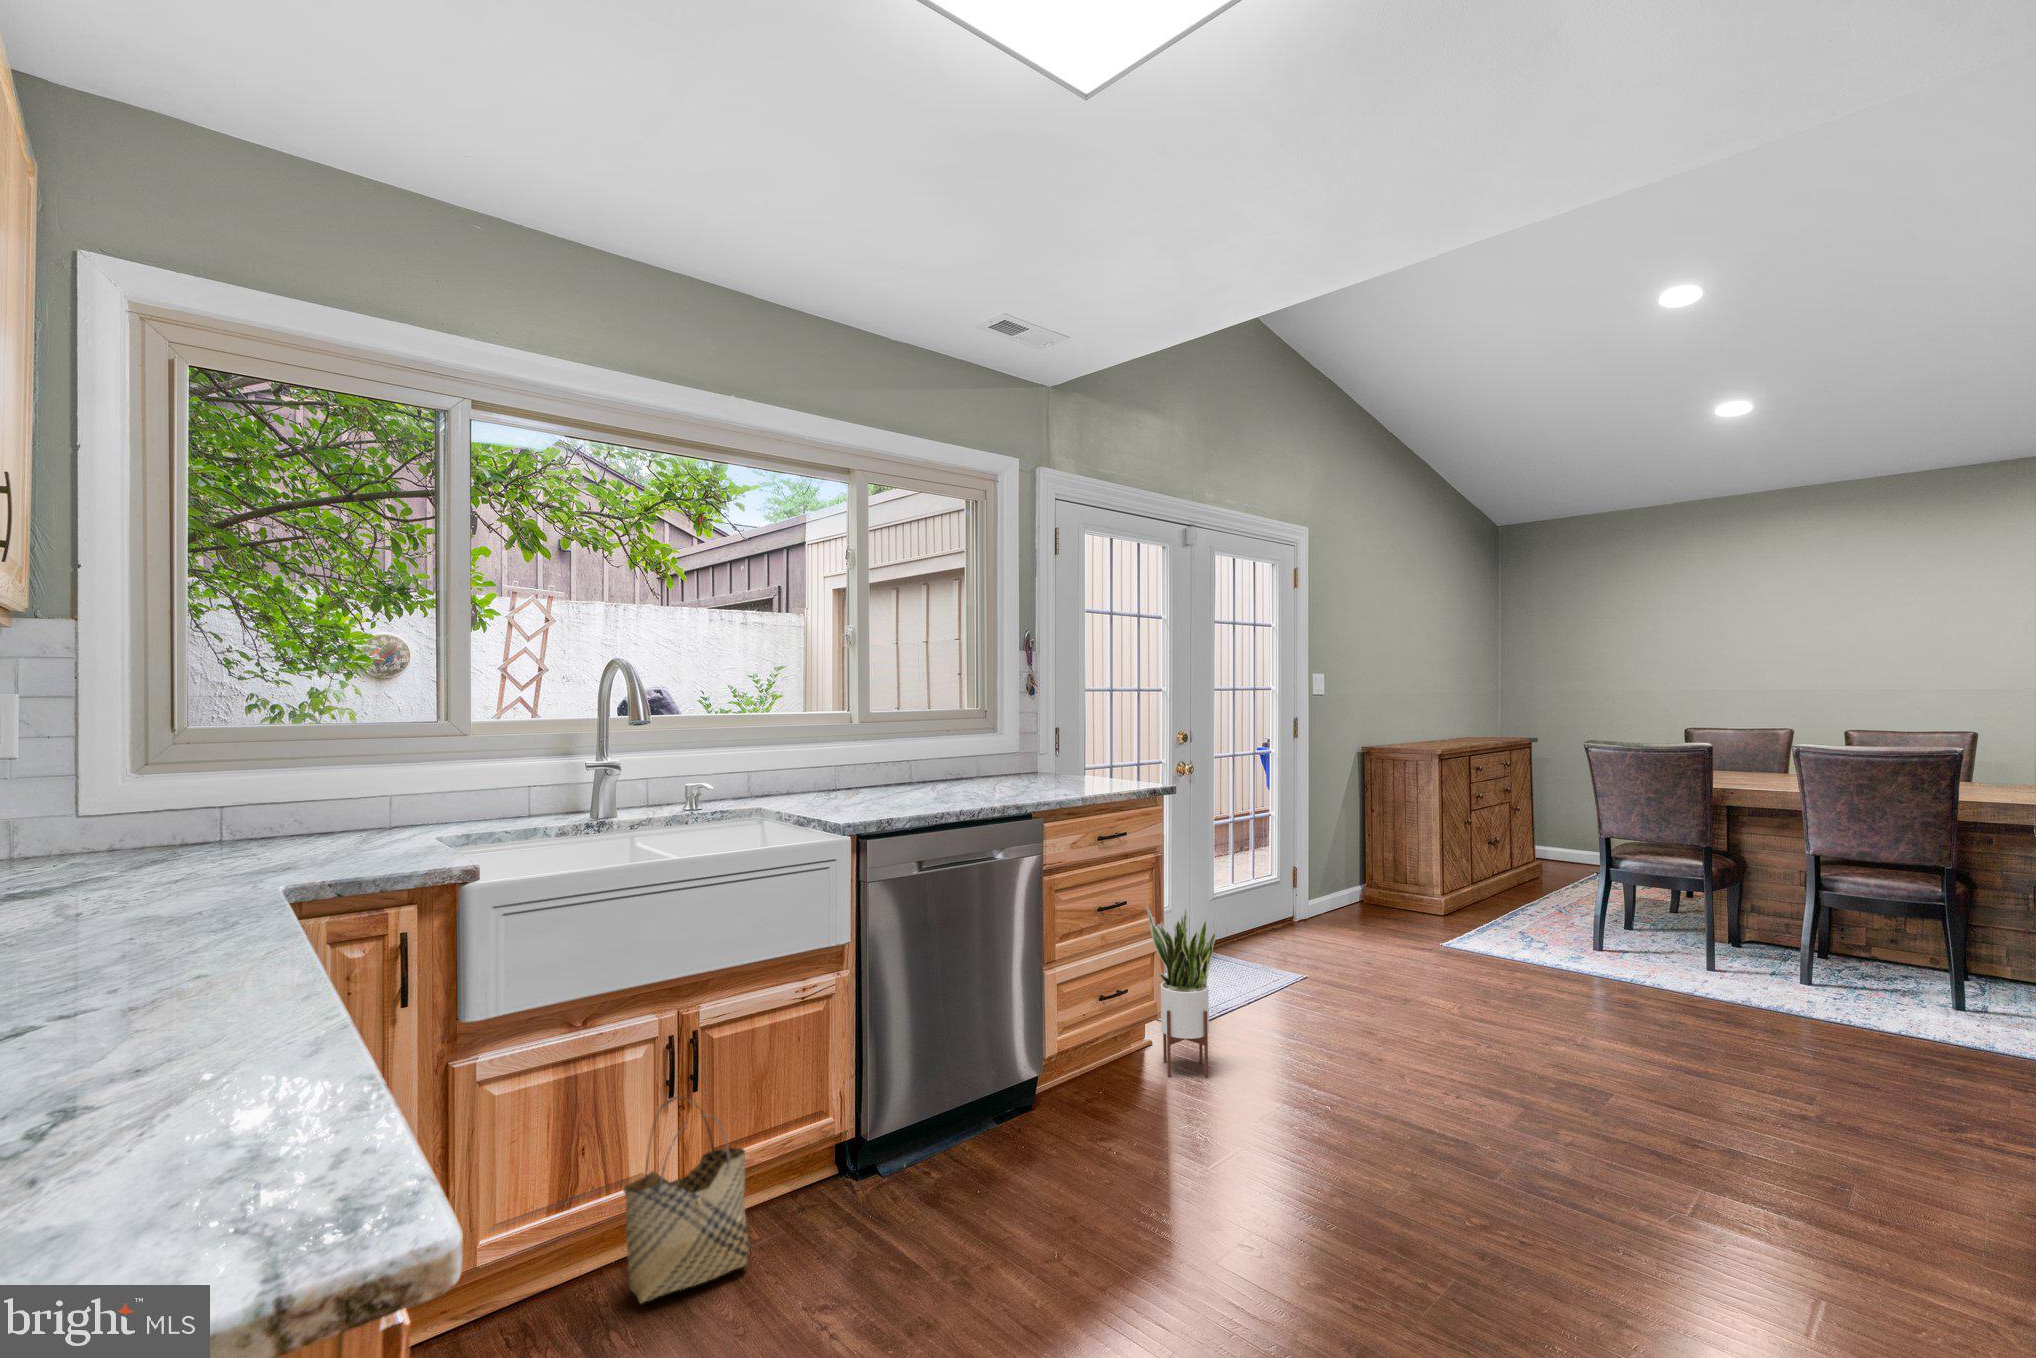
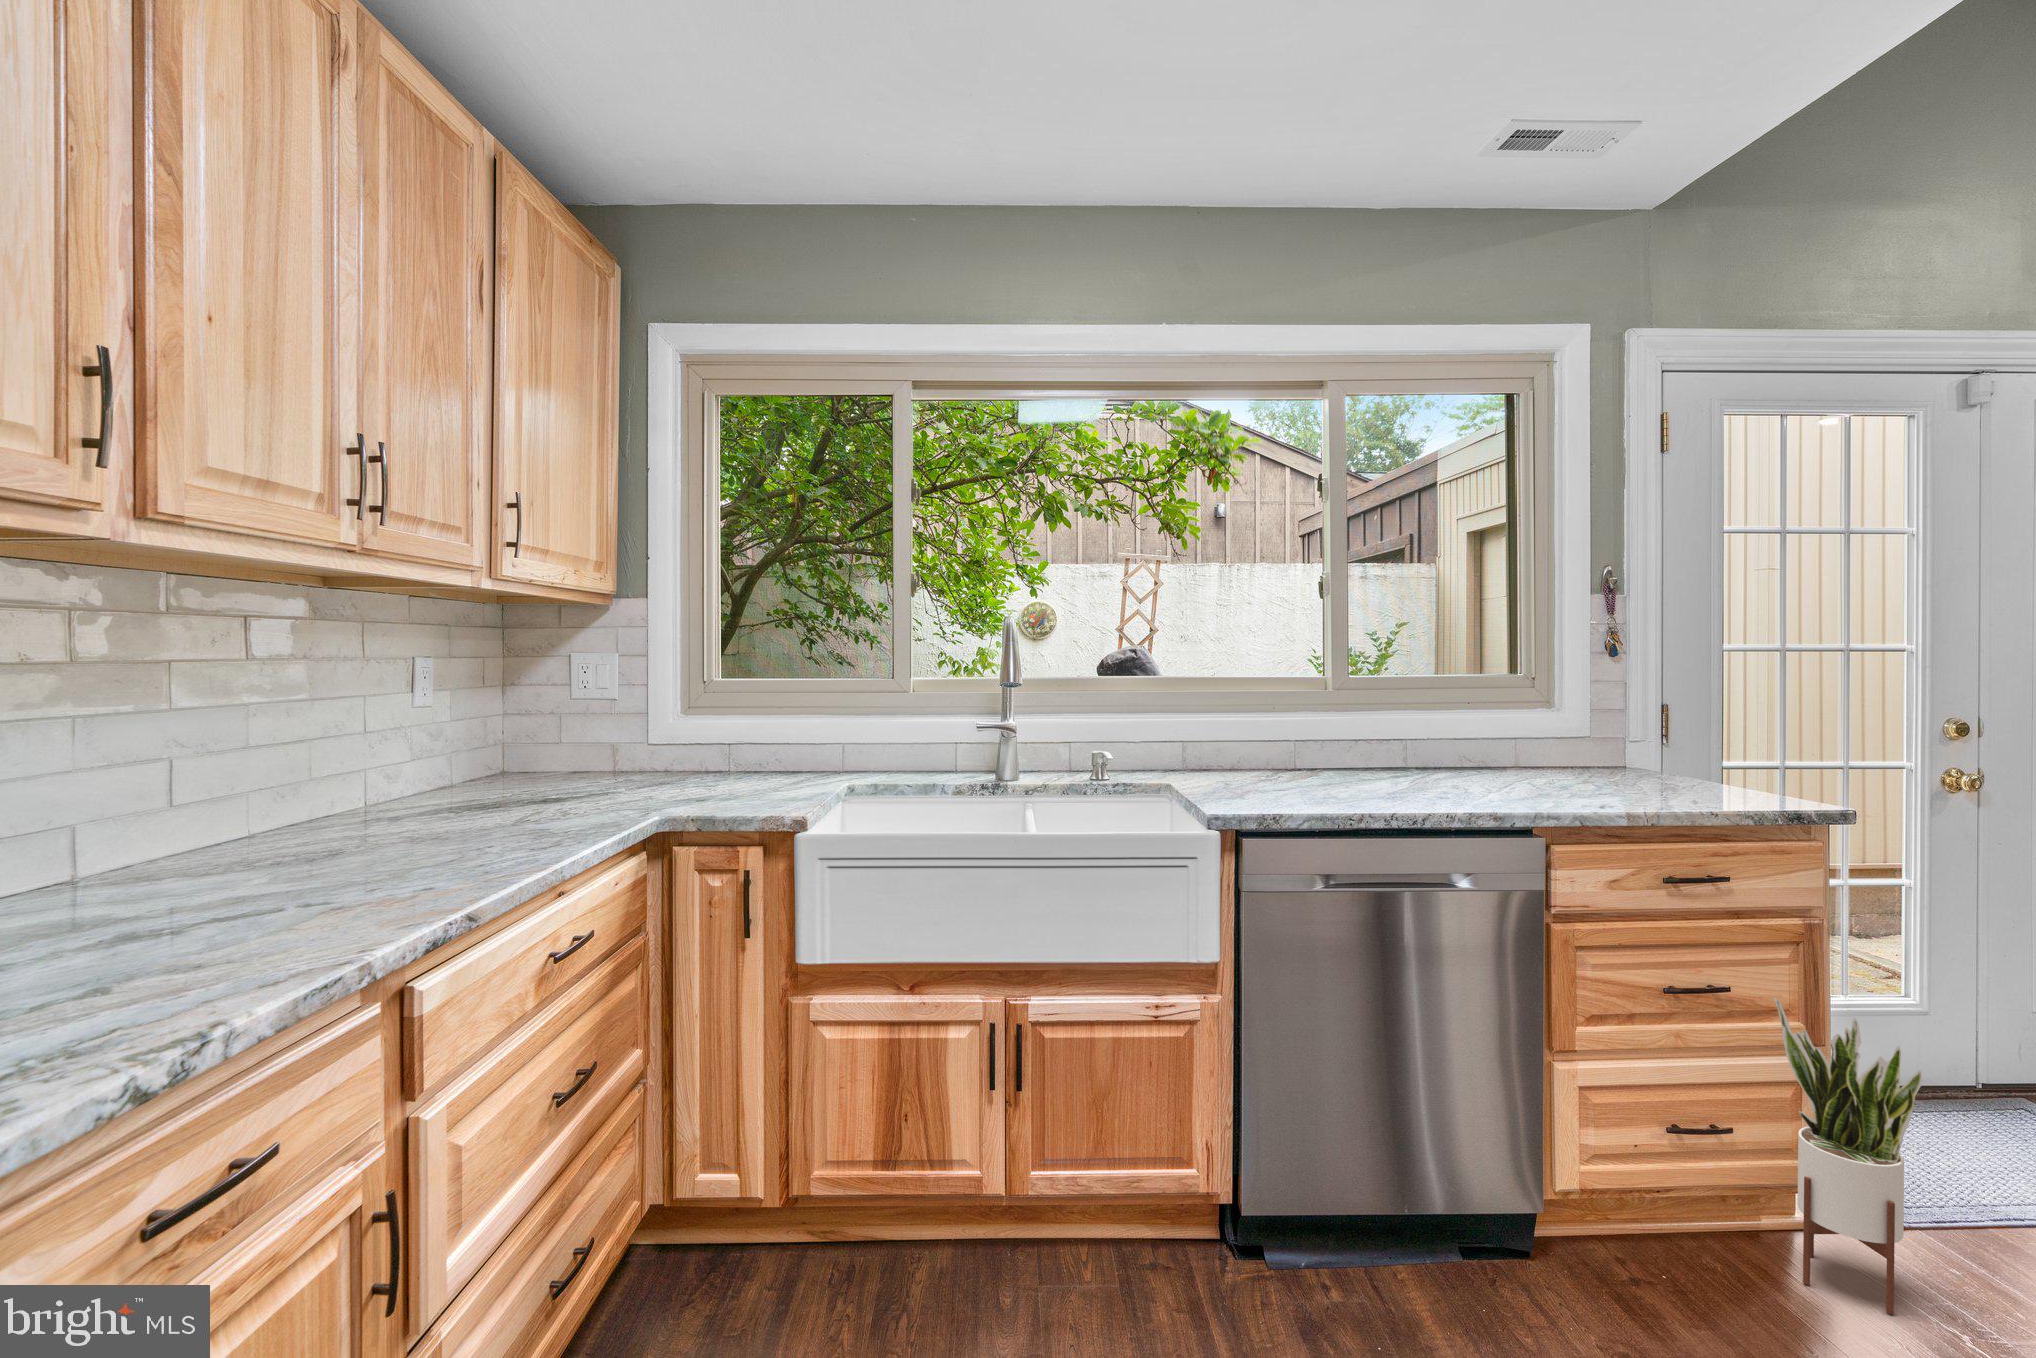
woven basket: present [623,1096,749,1303] -> none [928,1089,1066,1305]

